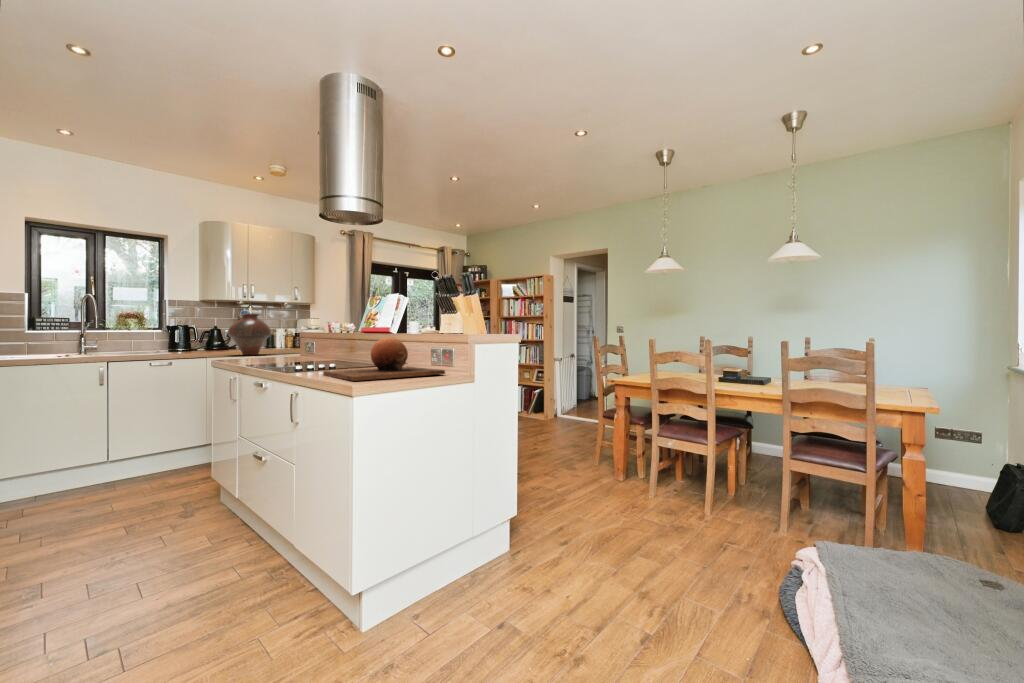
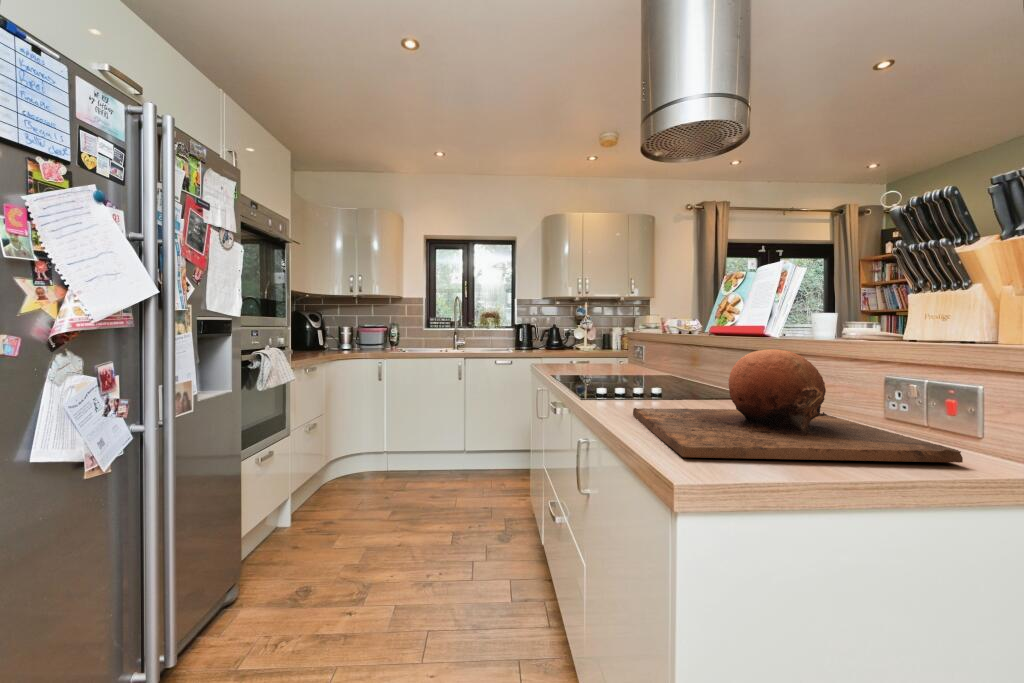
vase: present [228,314,271,355] -> none [561,310,603,357]

